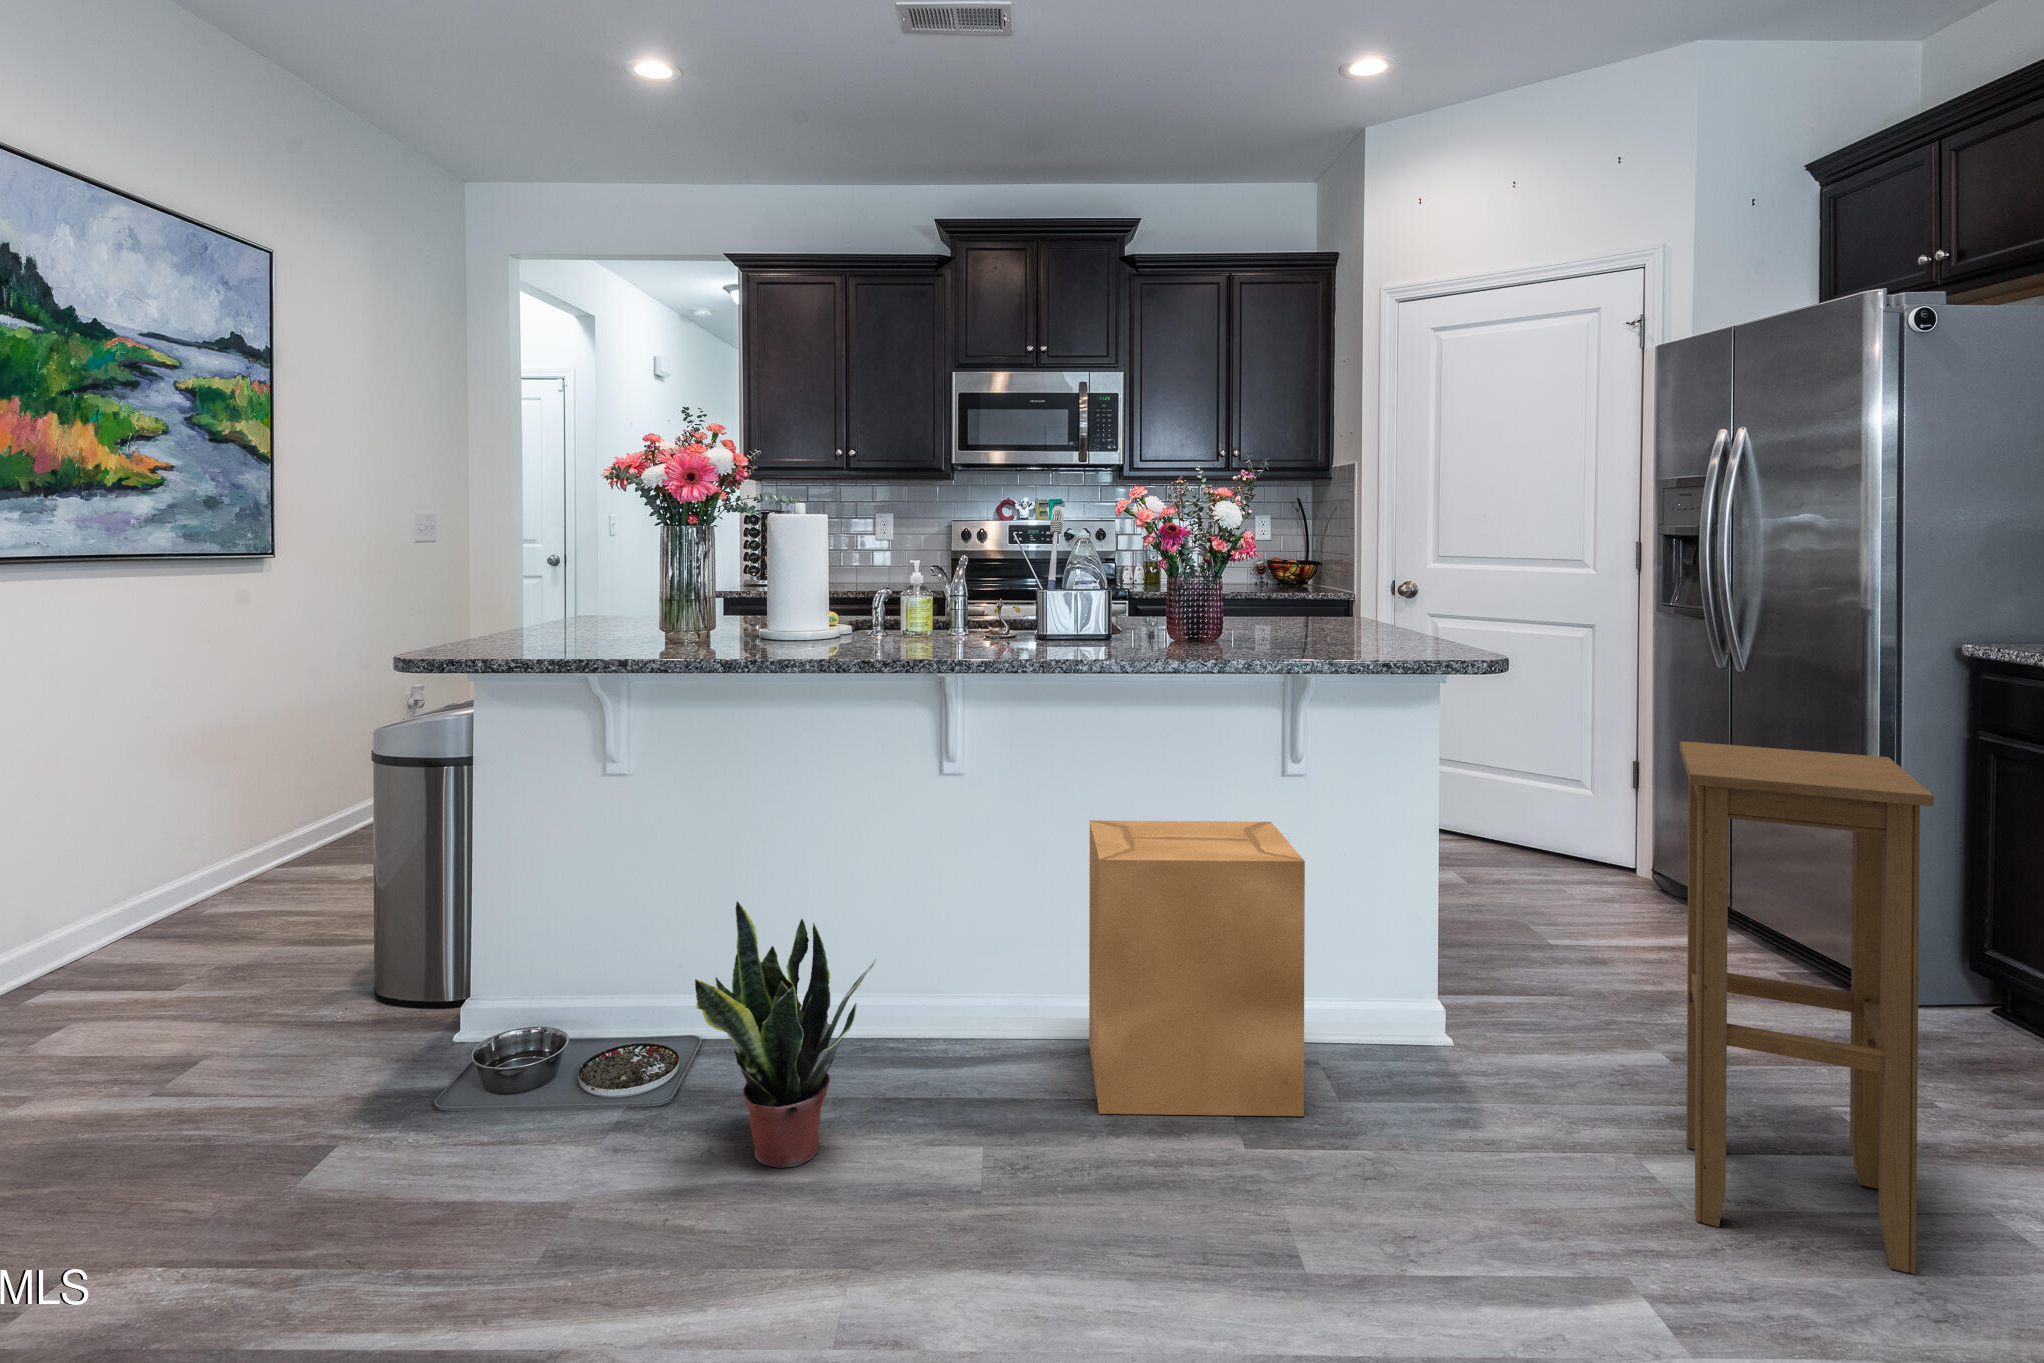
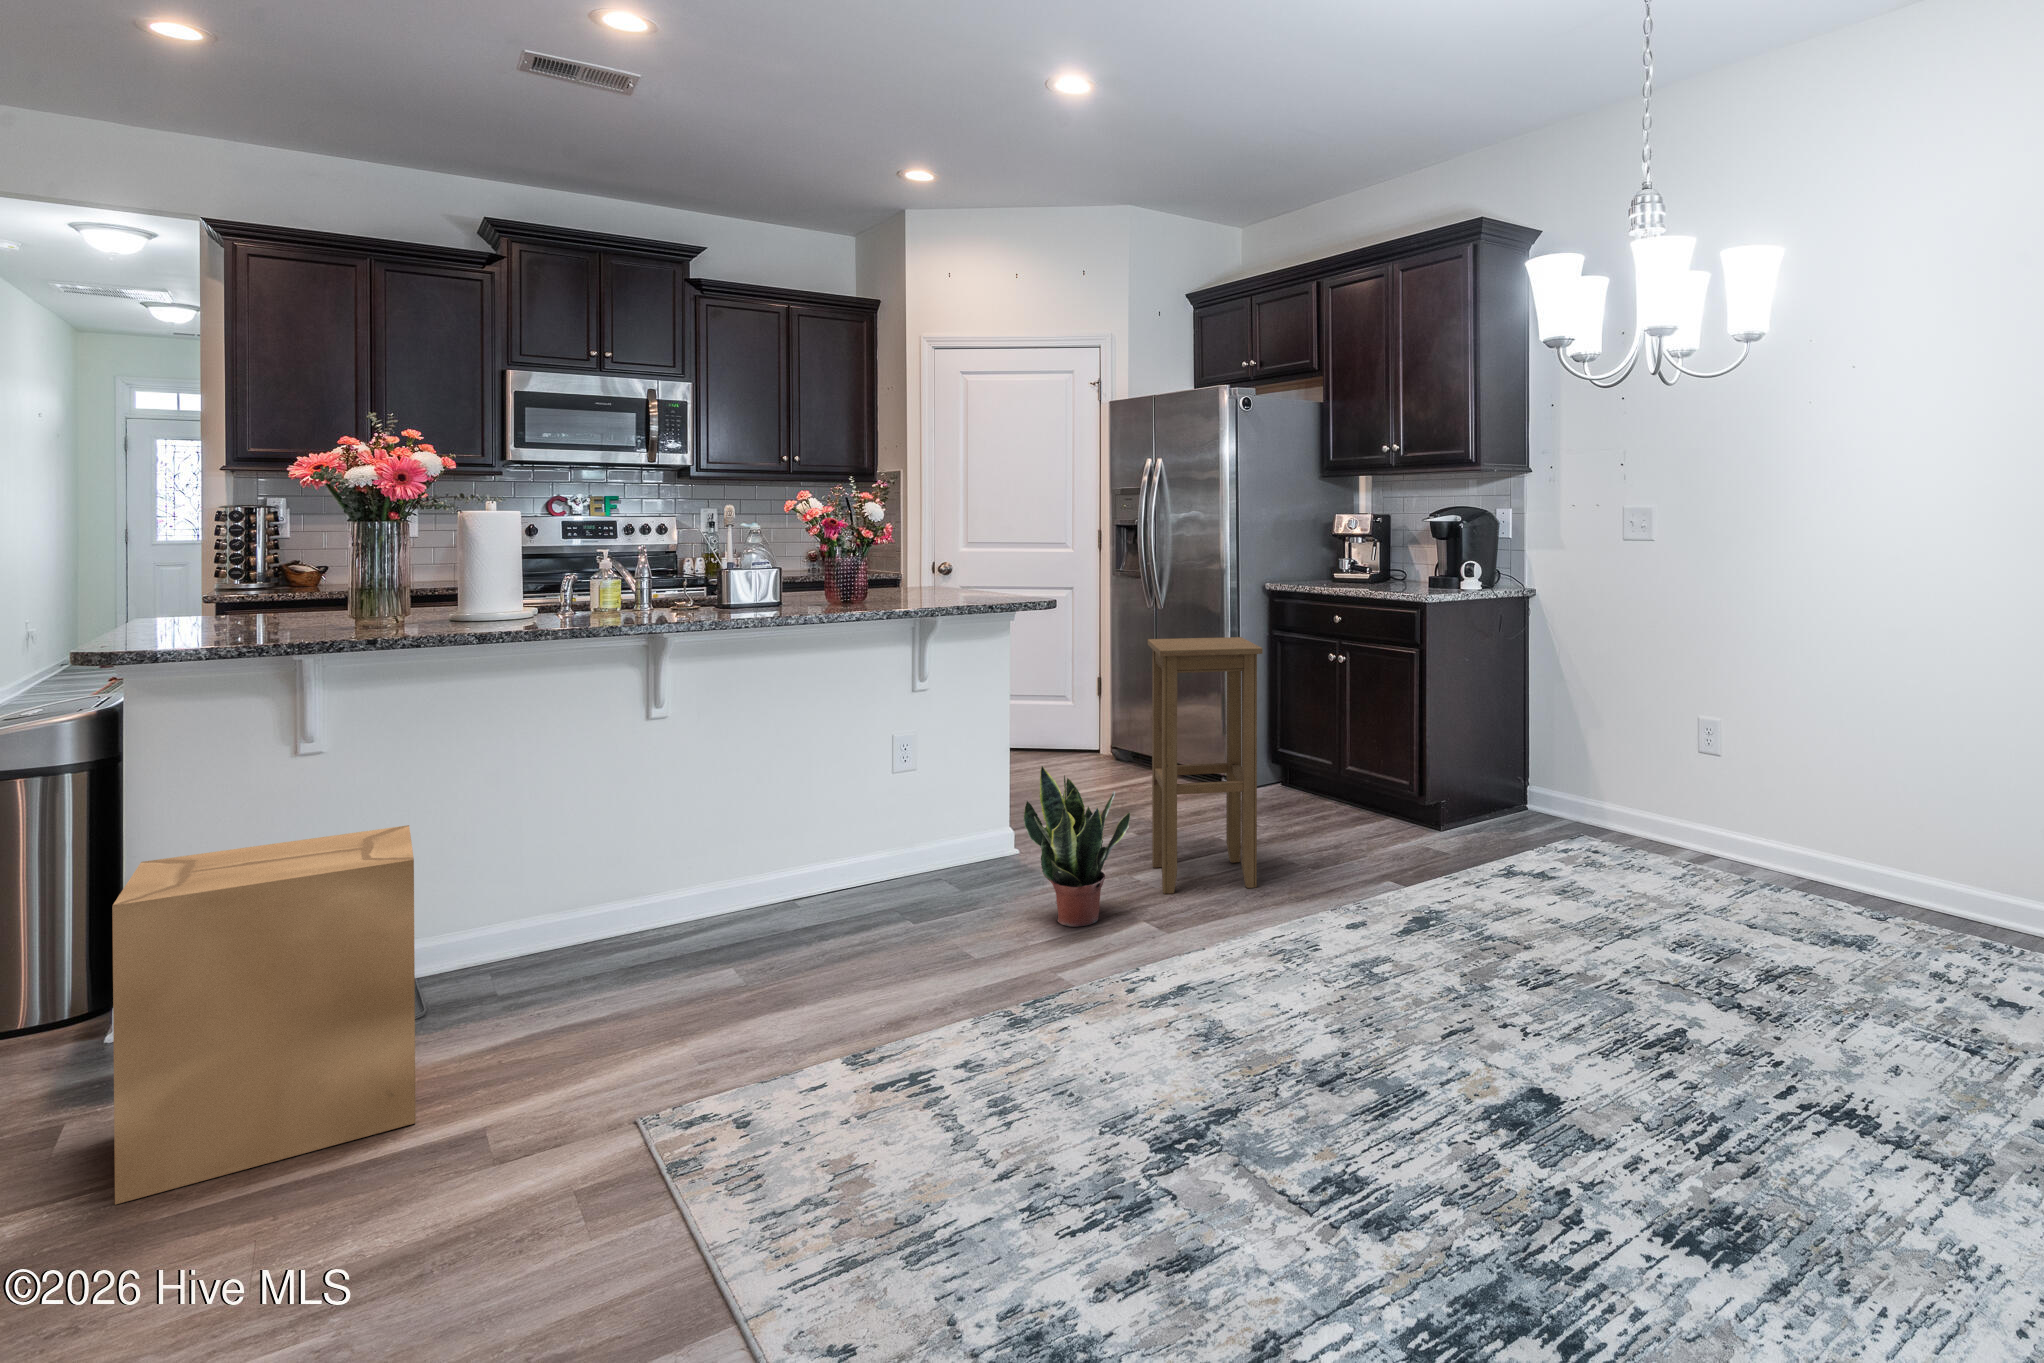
cardboard box: present [1089,820,1305,1116] -> present [112,825,415,1204]
potted plant: present [695,901,876,1168] -> present [1024,766,1130,926]

